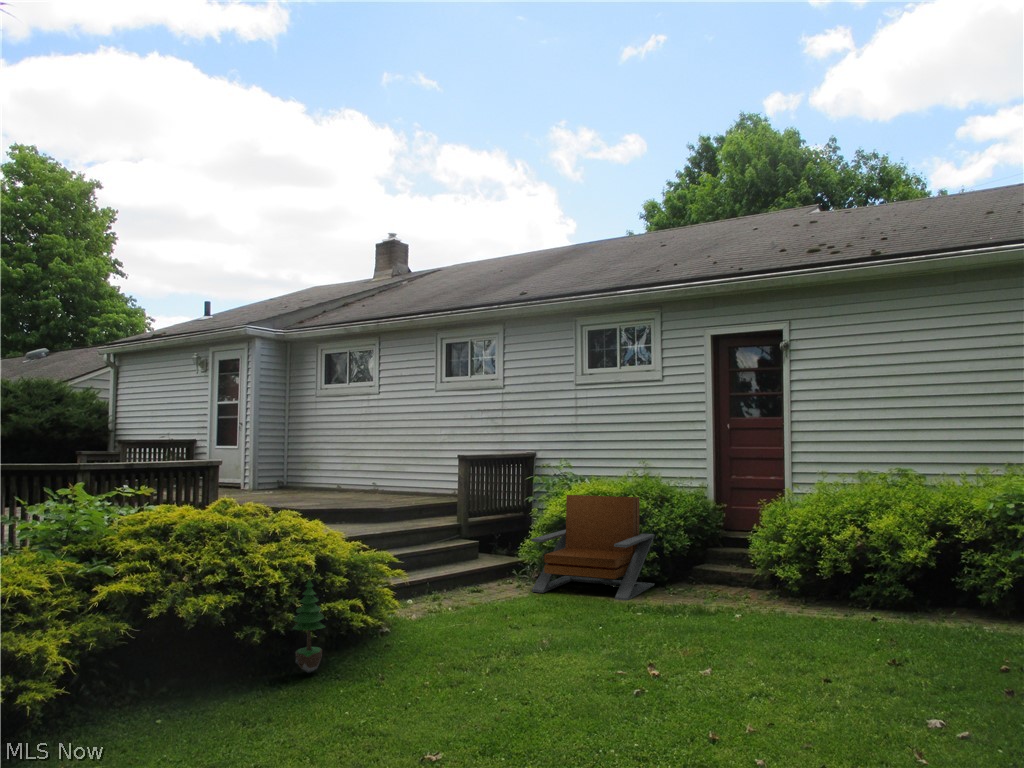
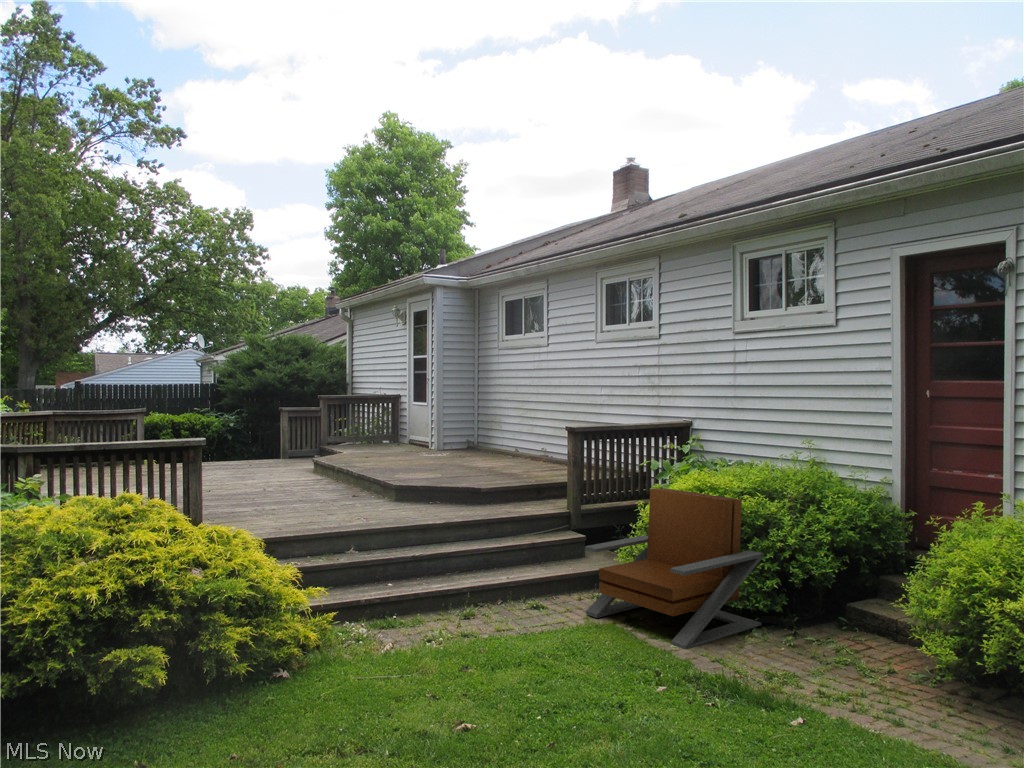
potted tree: present [293,579,325,673] -> none [147,597,191,708]

